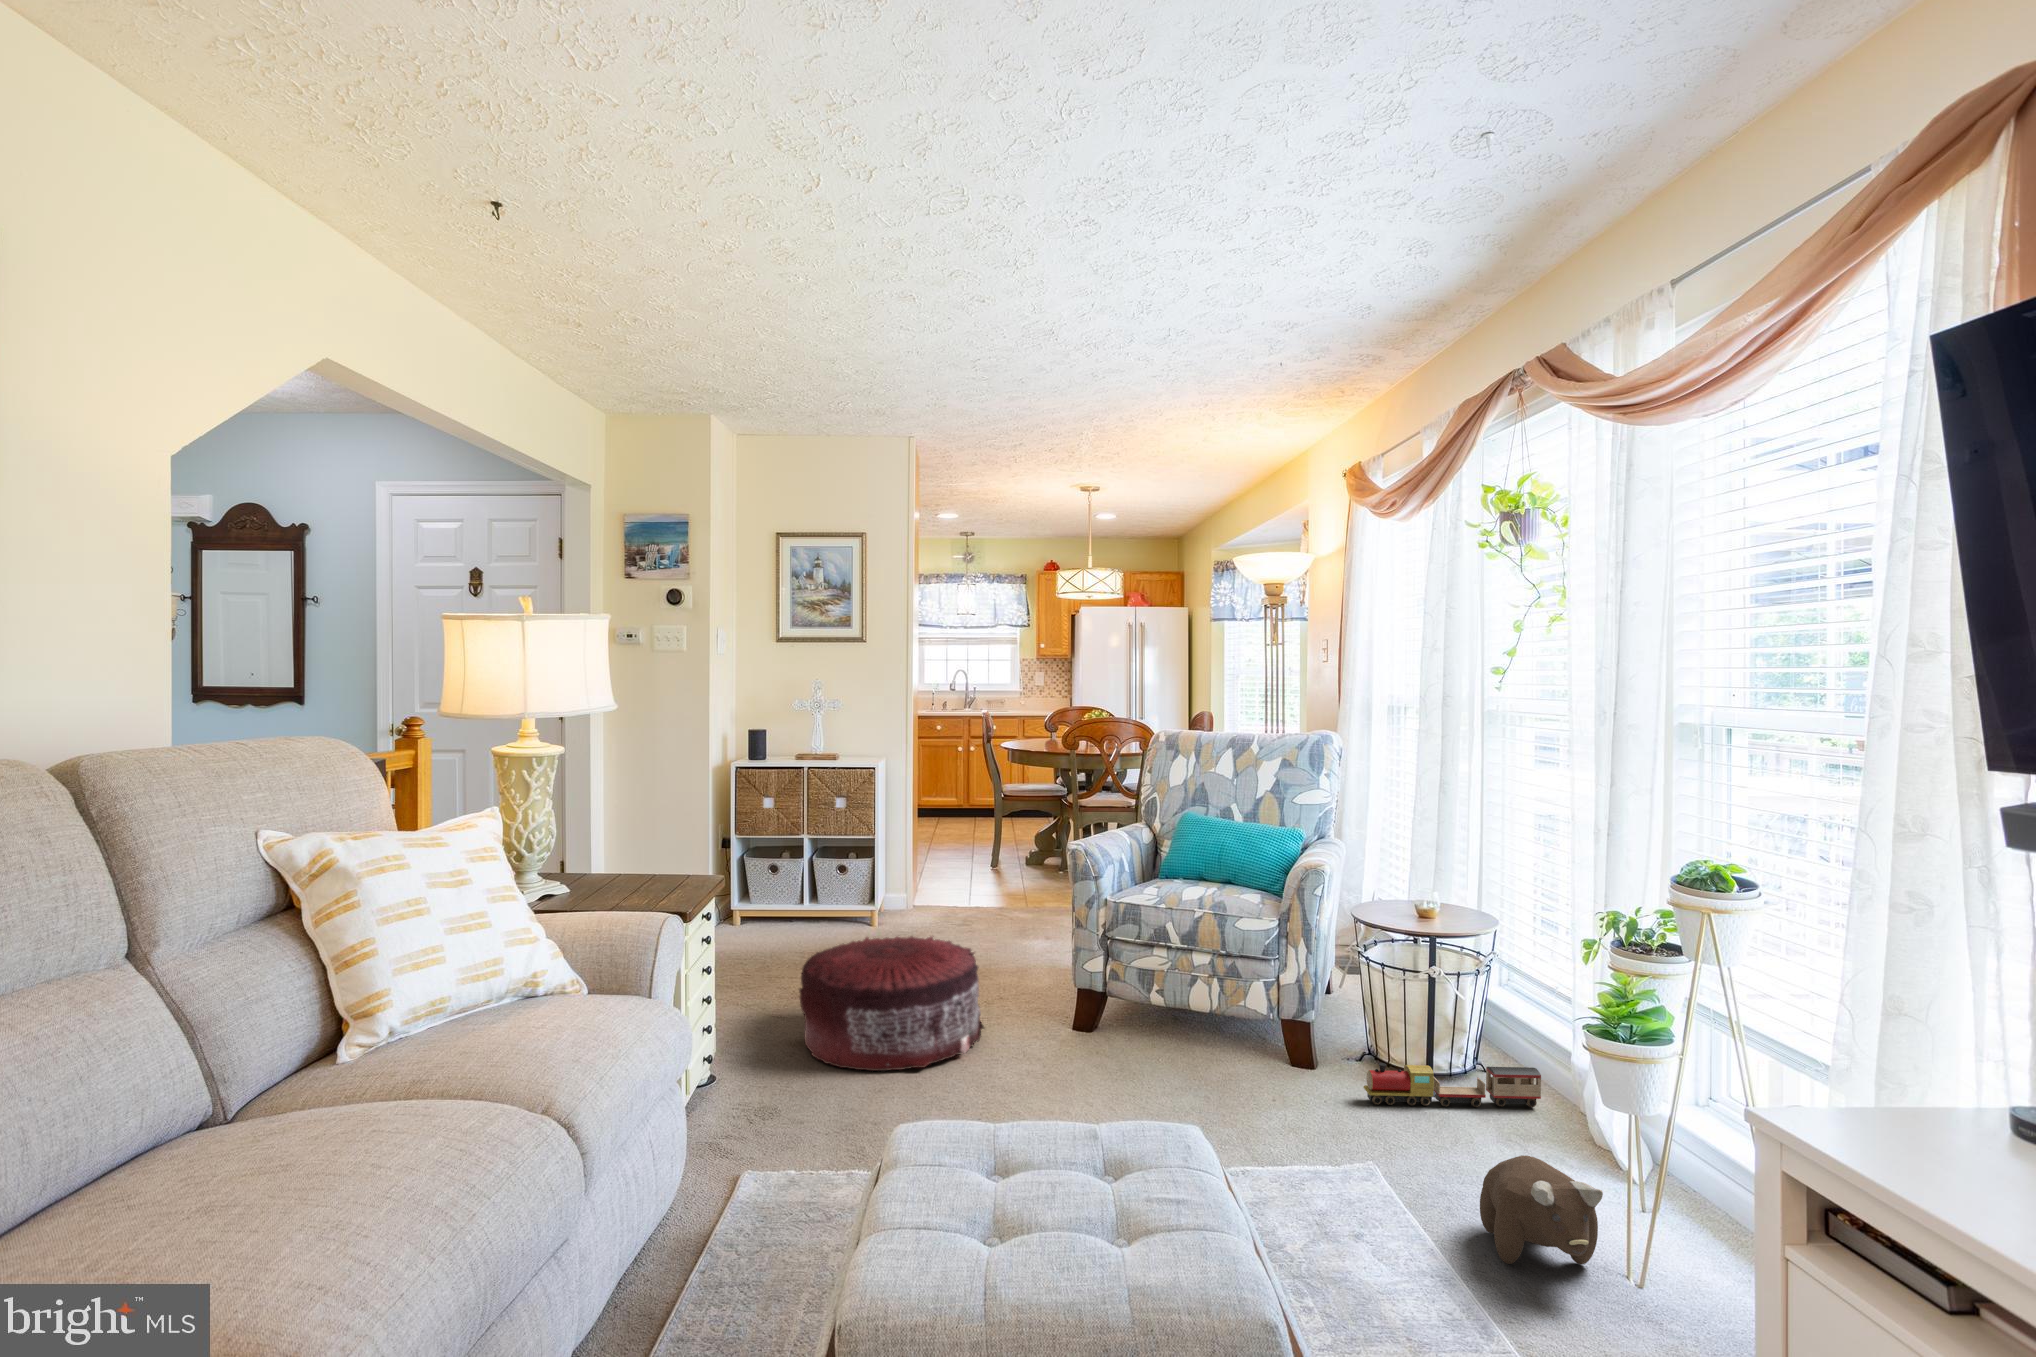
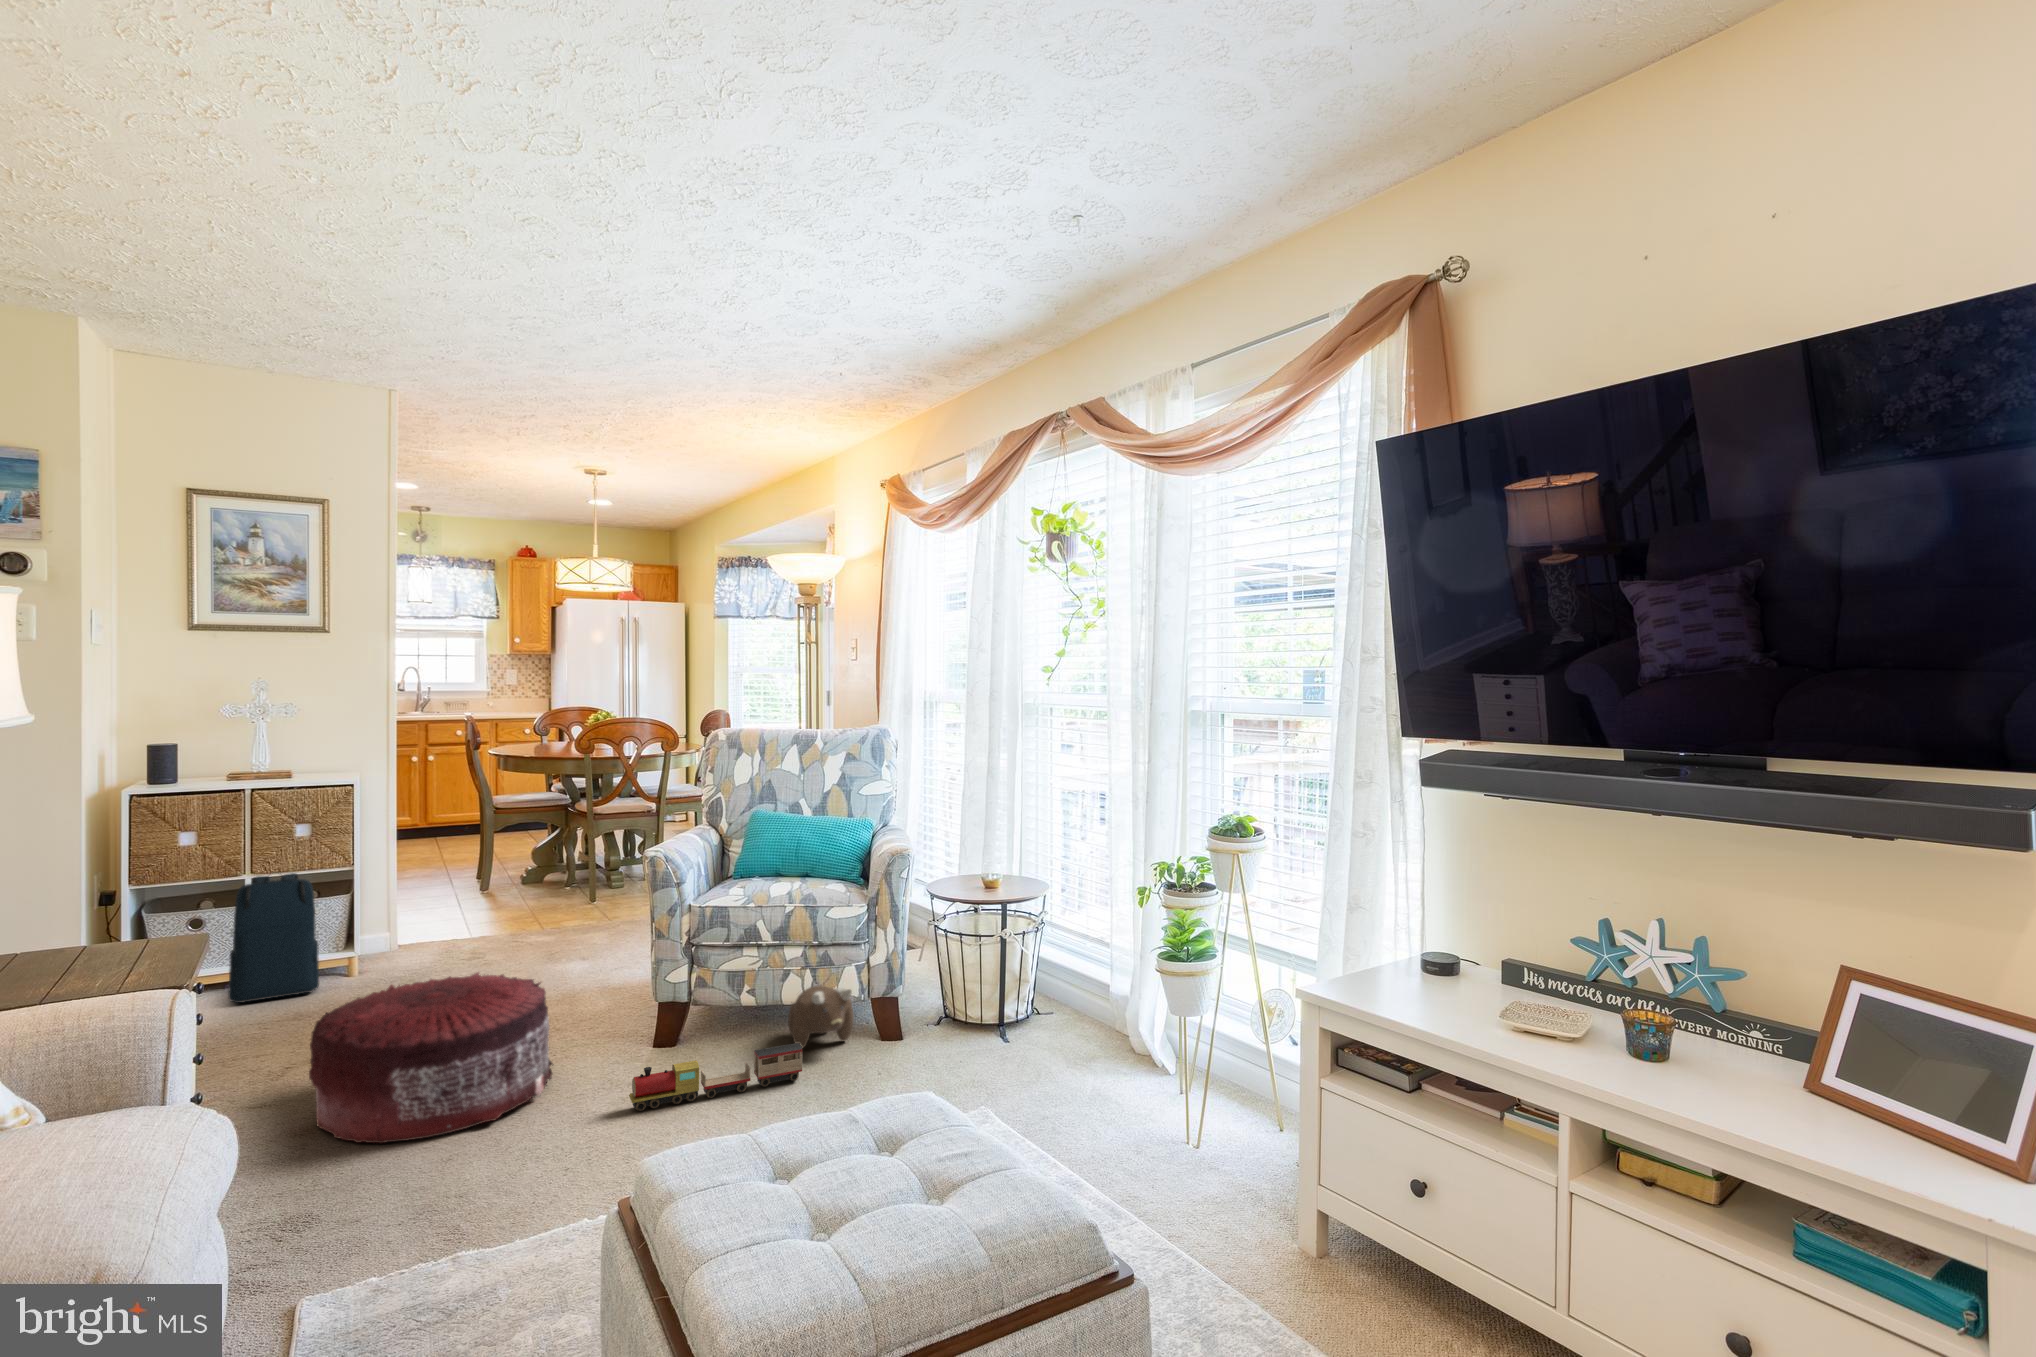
backpack: none [790,835,850,936] -> present [228,873,319,1003]
toy train: present [1364,1063,1541,1107] -> present [629,1043,802,1111]
plush toy: present [1480,1155,1603,1265] -> present [788,986,854,1048]

